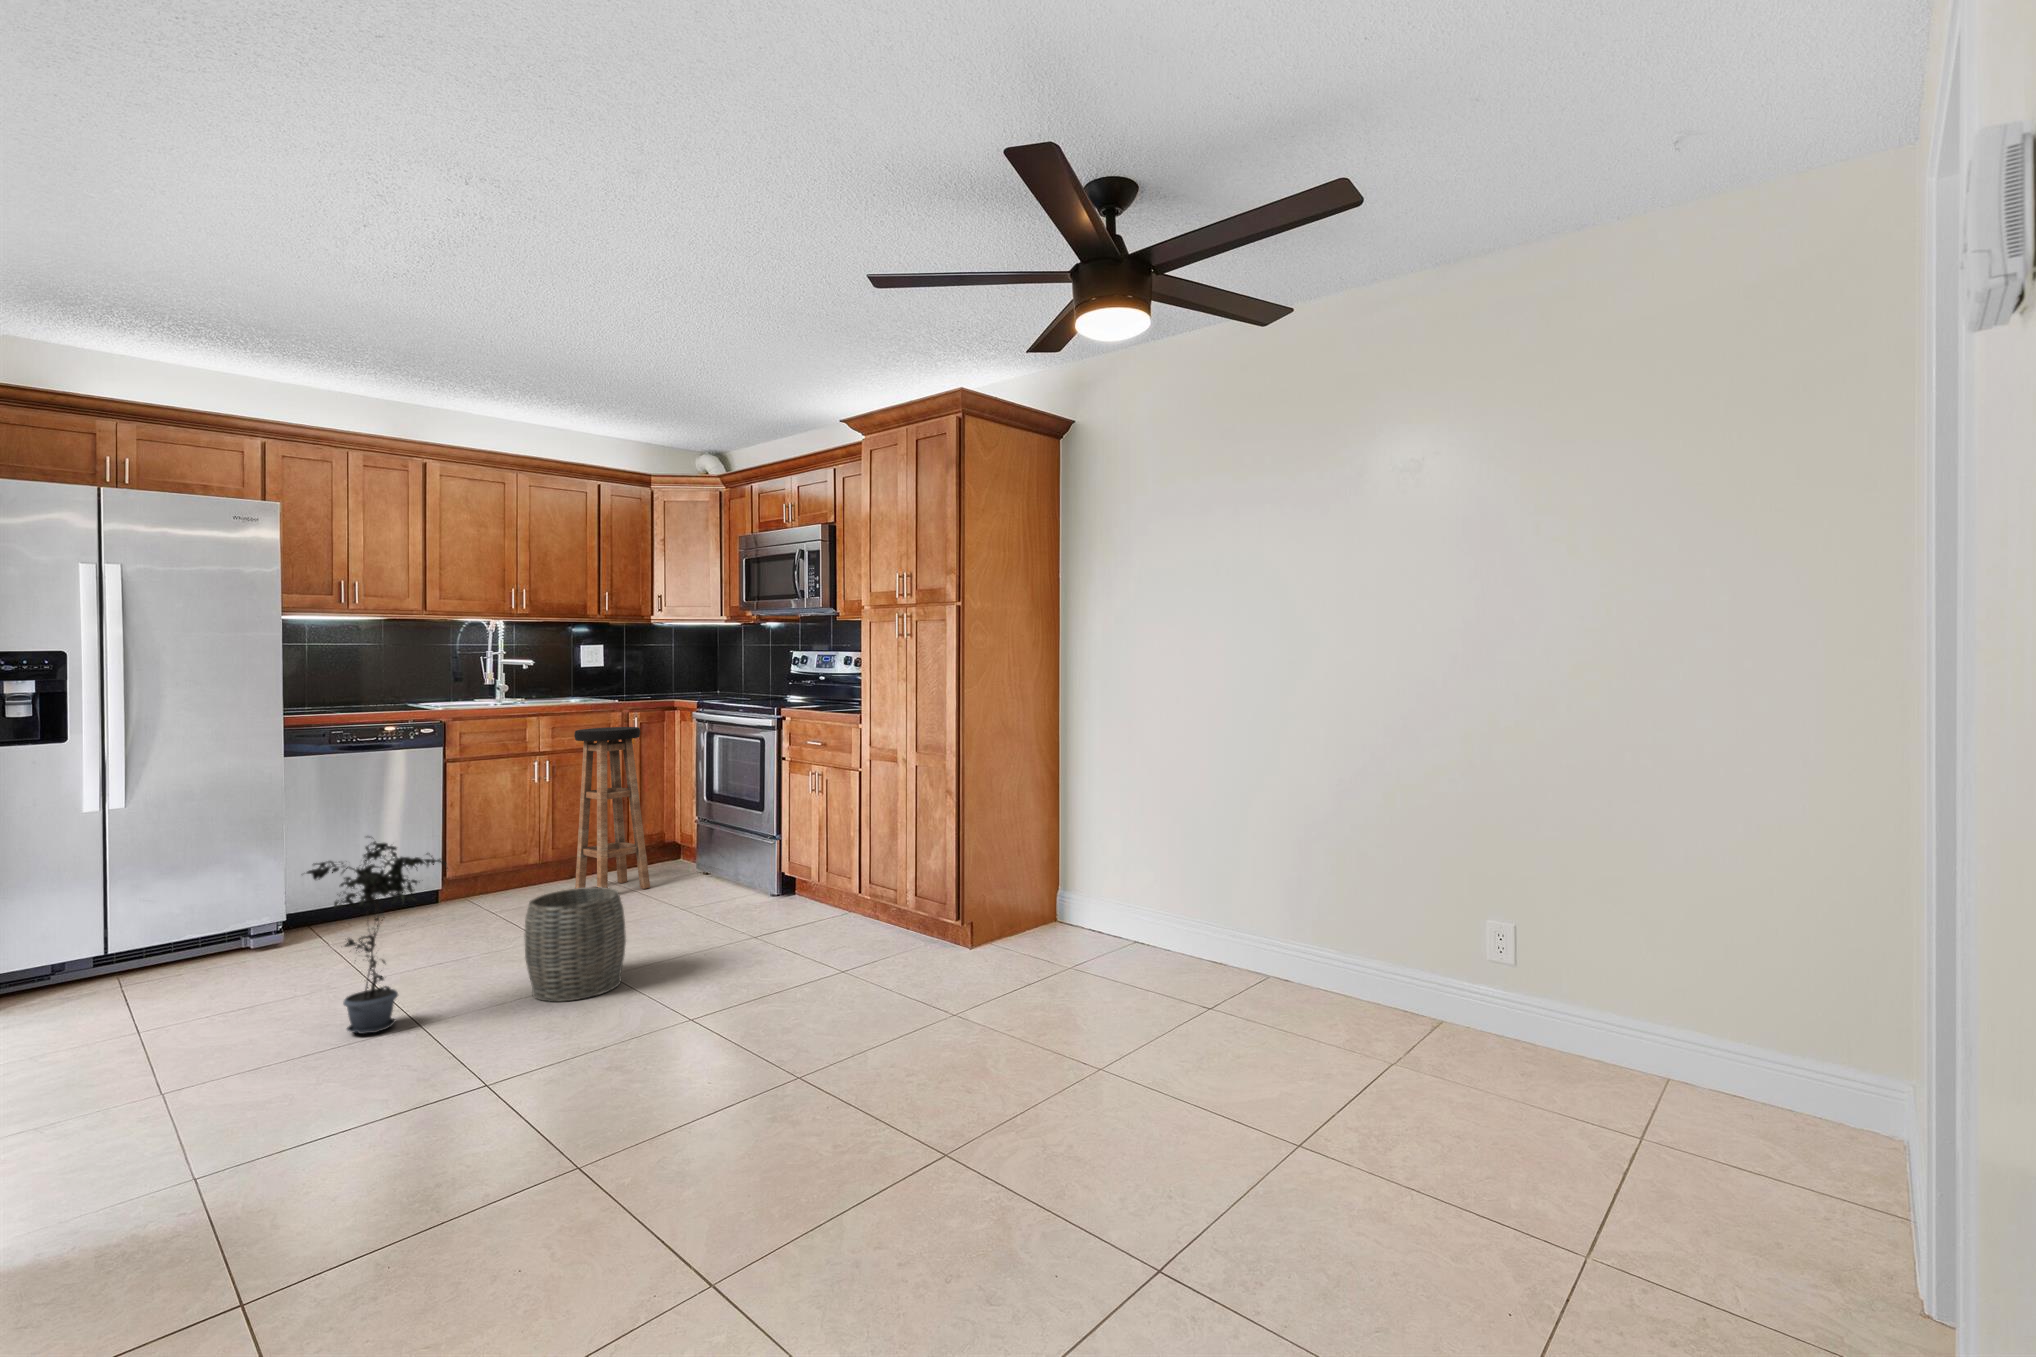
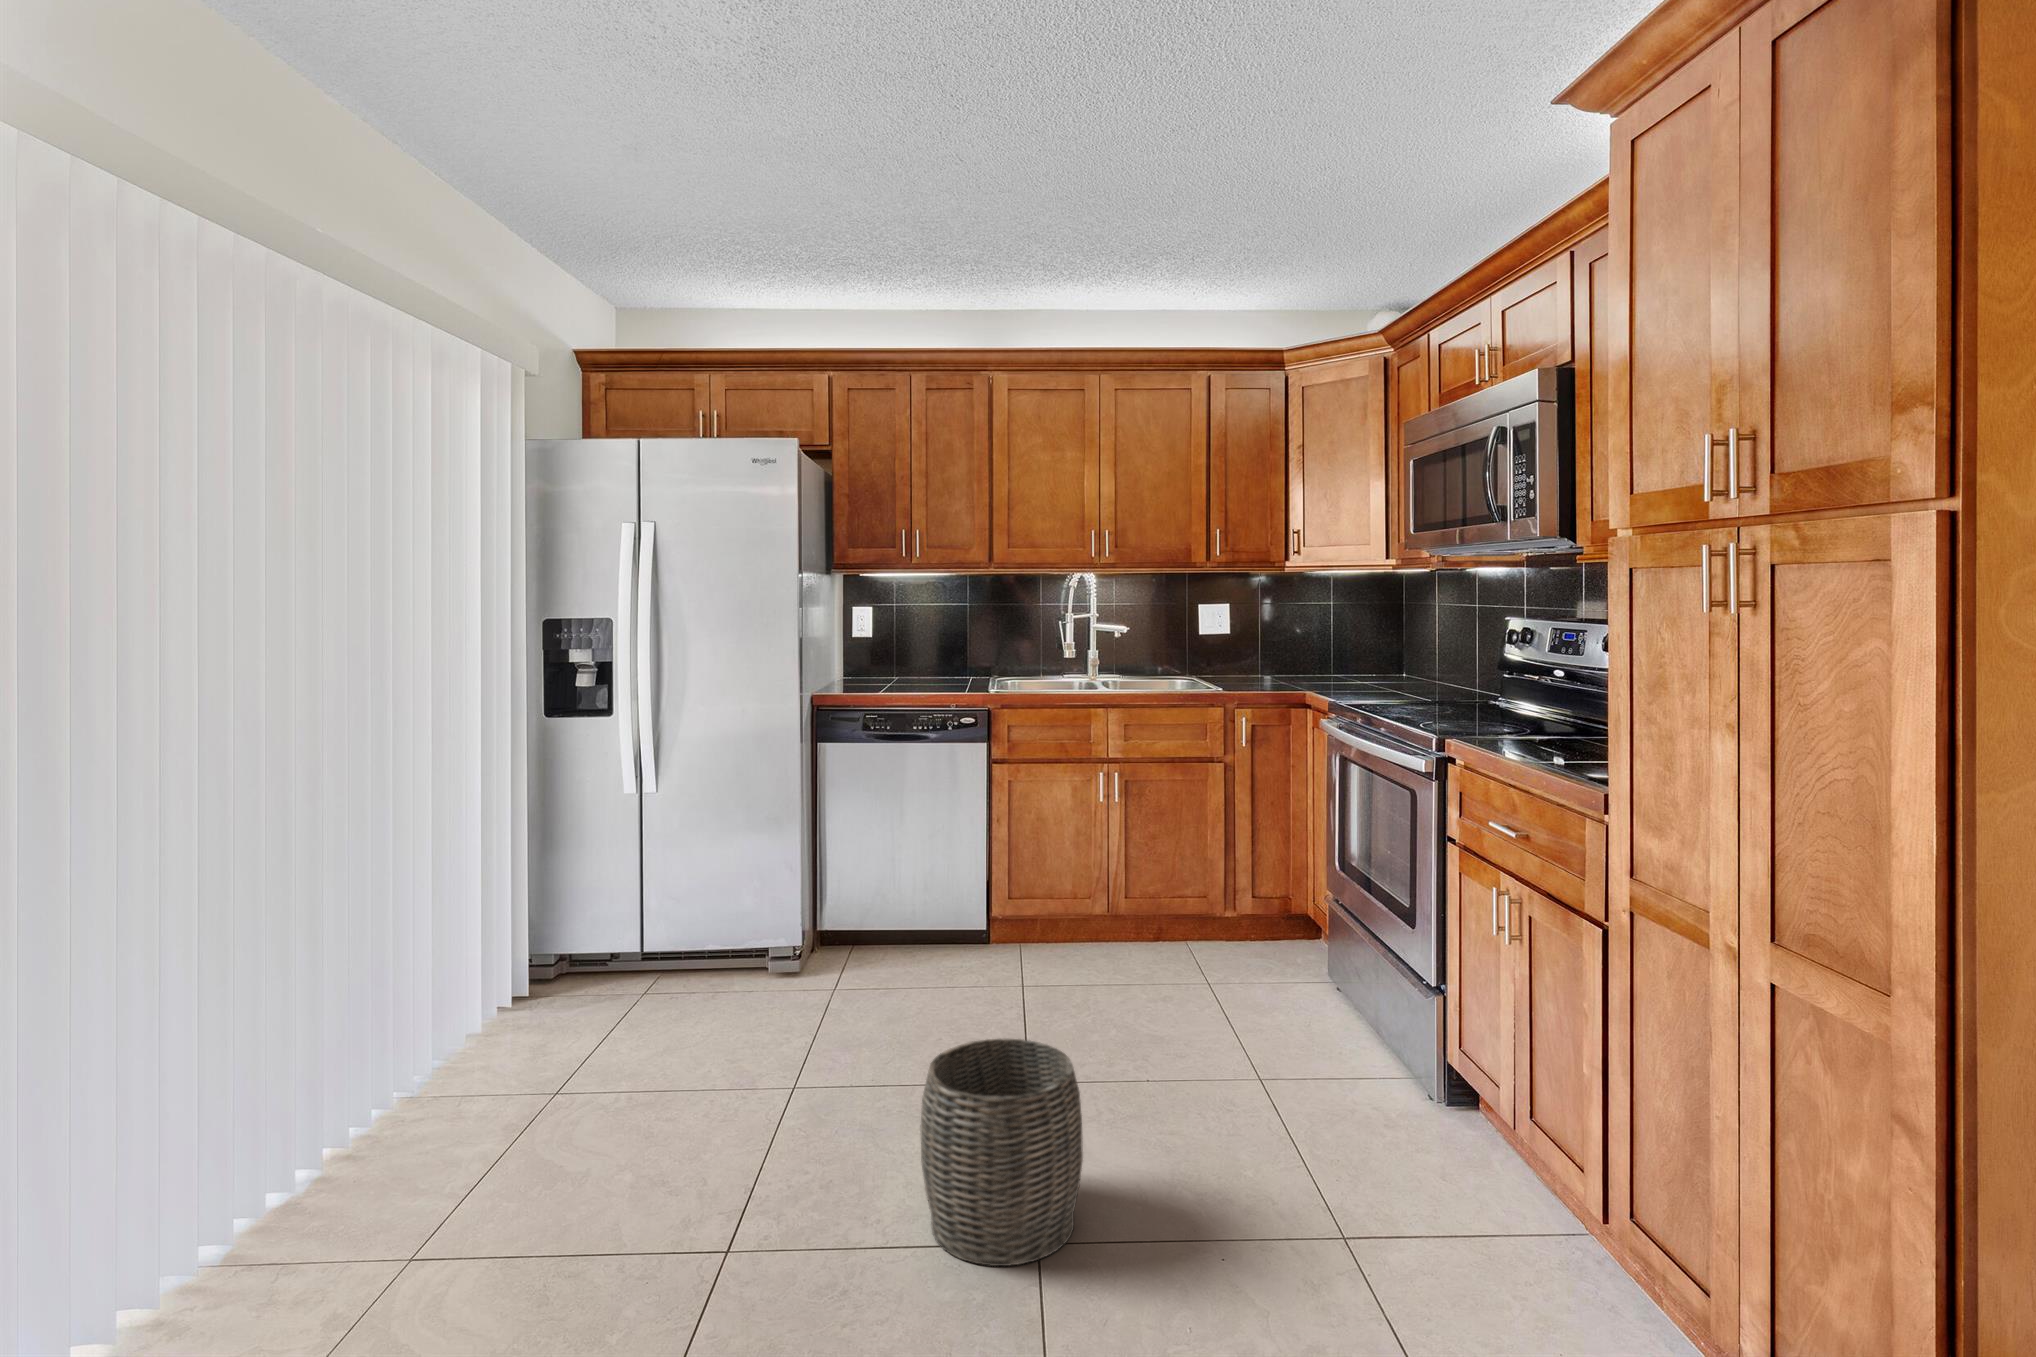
bar stool: present [574,727,650,889] -> none [1139,733,1238,997]
potted plant: present [307,836,448,1034] -> none [641,911,802,1224]

